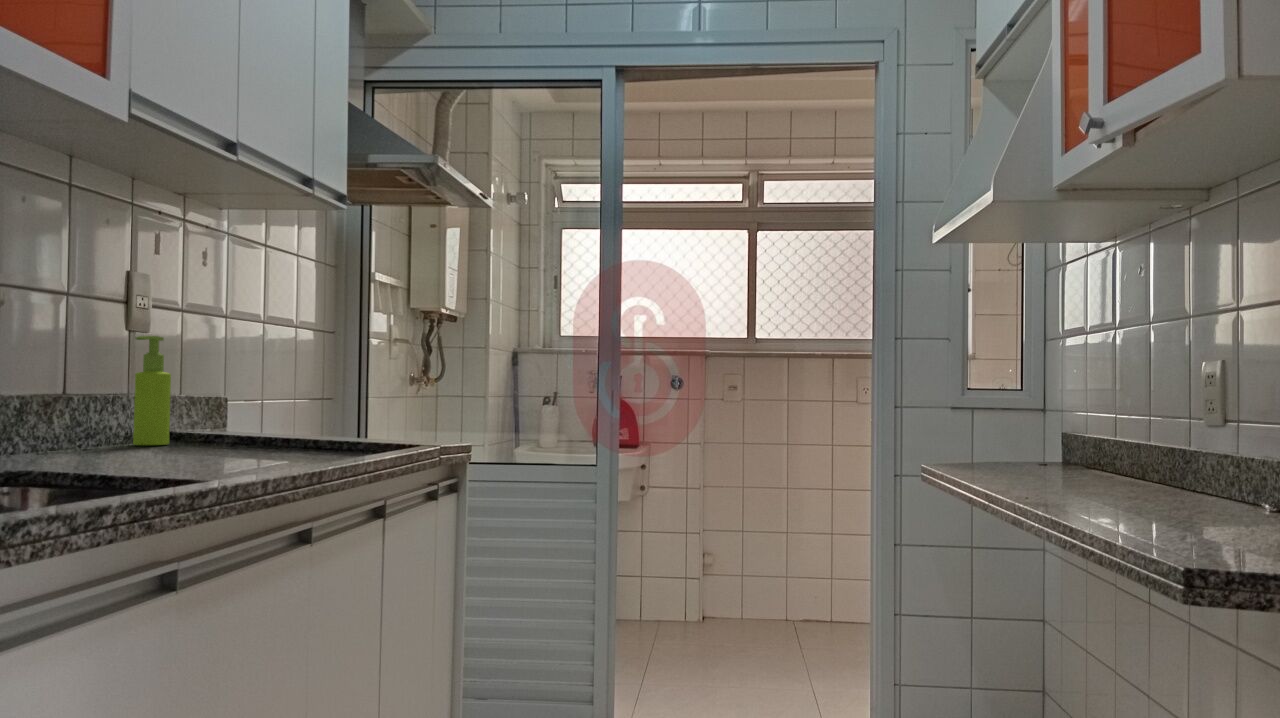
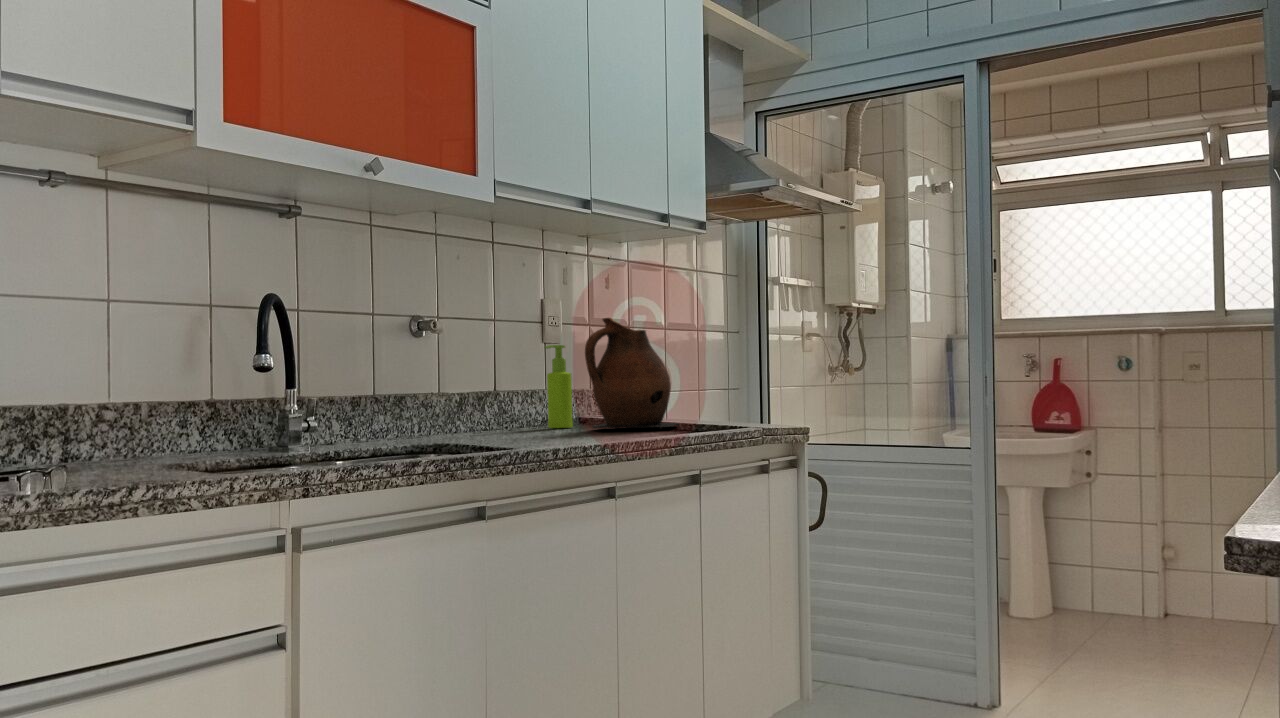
ceramic pitcher: none [208,306,333,448] -> present [585,318,679,429]

